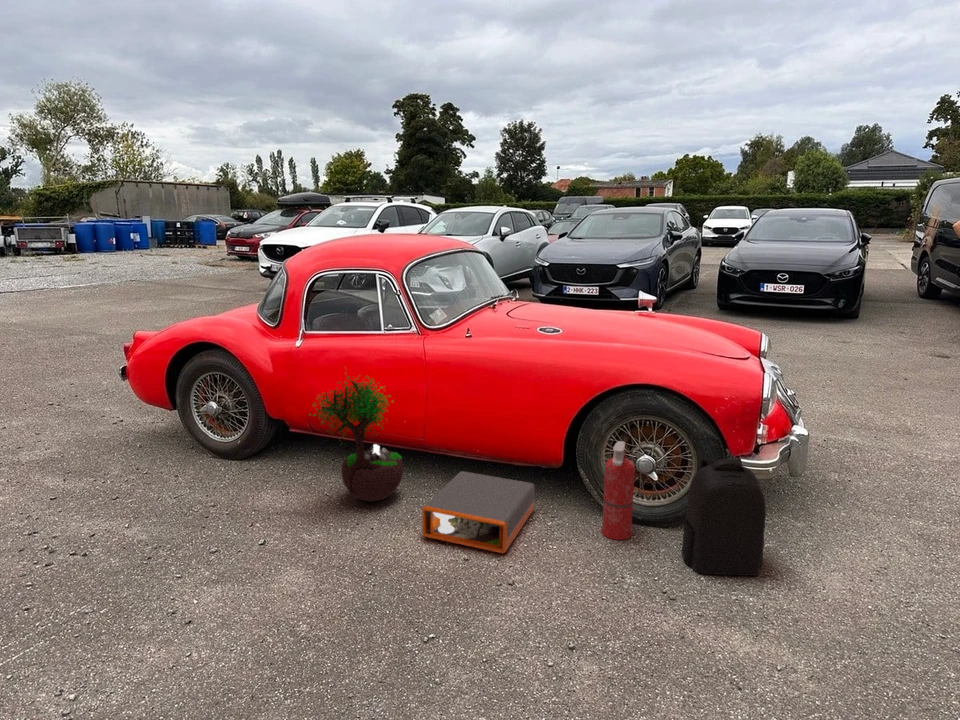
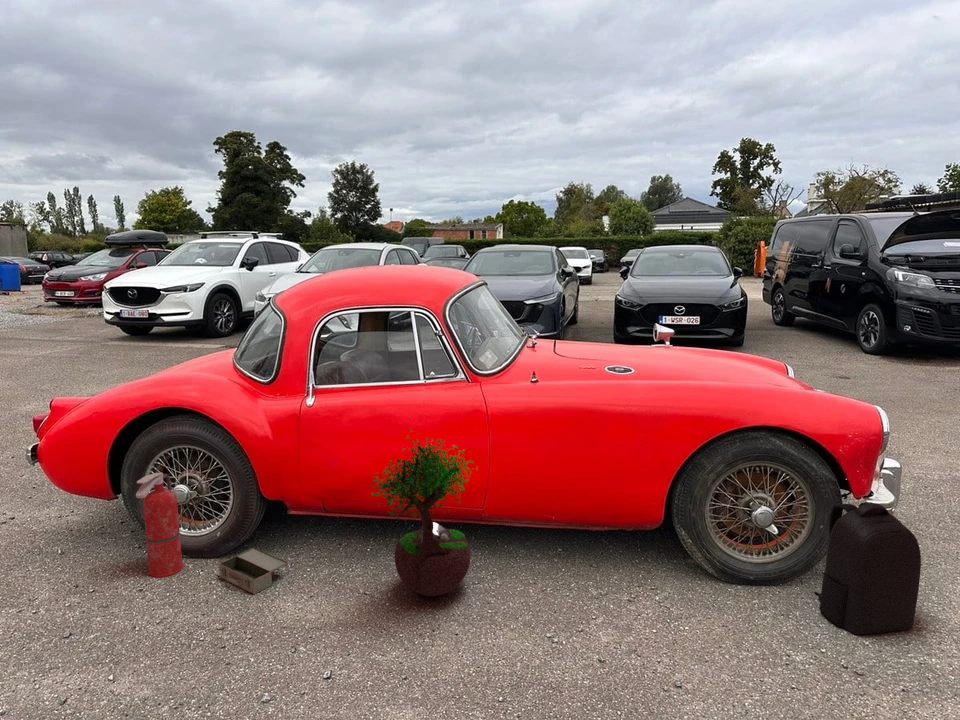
fire extinguisher: present [601,441,635,540] -> present [136,472,184,577]
toolbox: none [231,454,277,486] -> present [219,548,288,594]
storage box: present [422,471,535,553] -> none [533,544,647,643]

